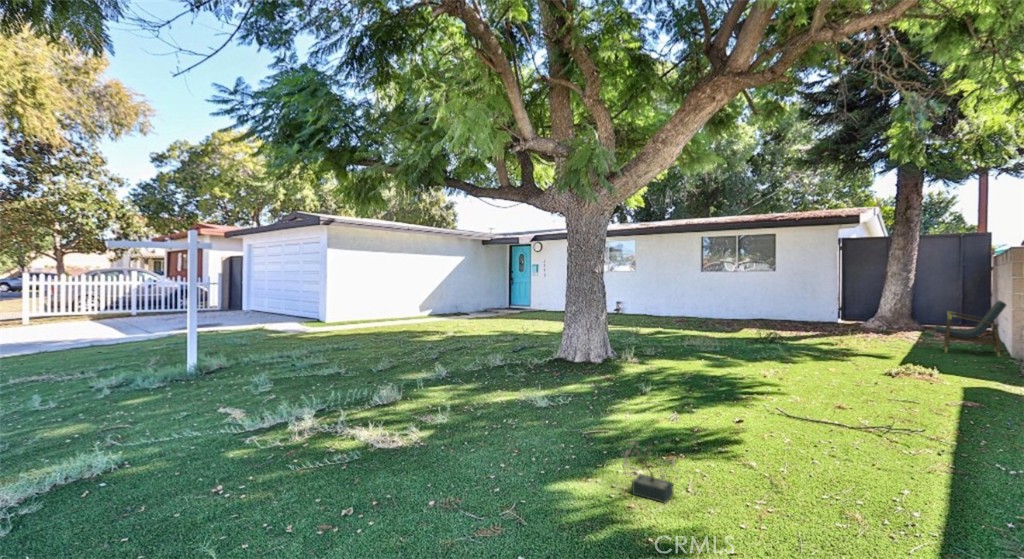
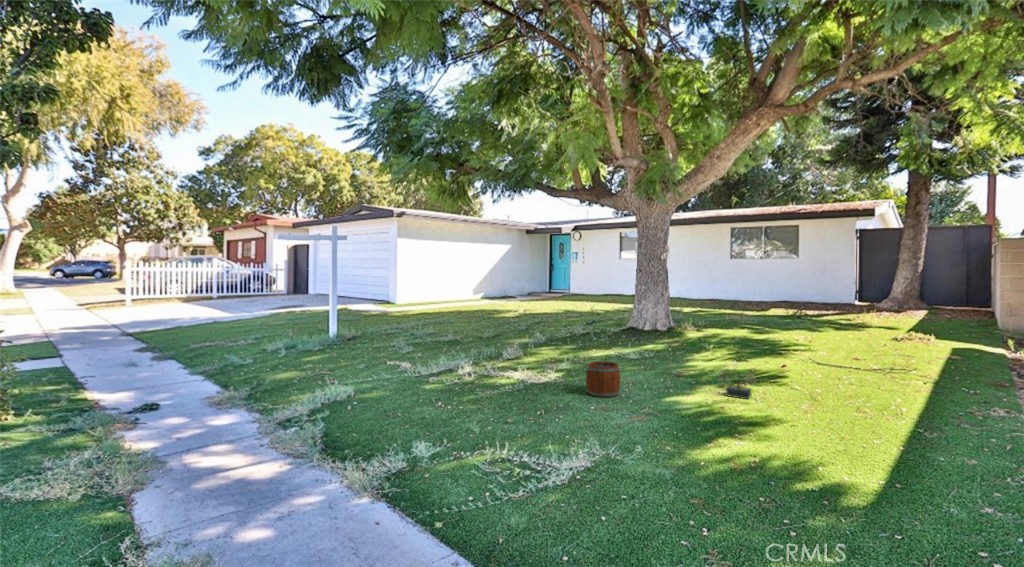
lounge chair: present [935,301,1006,357] -> none [935,283,993,328]
bucket: none [410,432,468,497] -> present [586,361,620,397]

